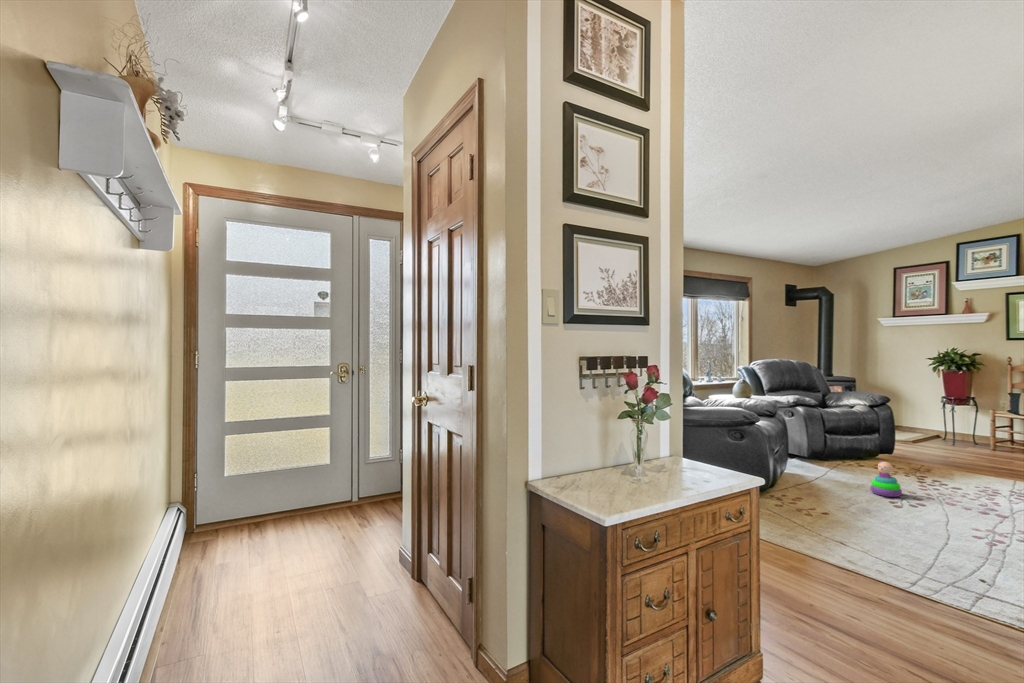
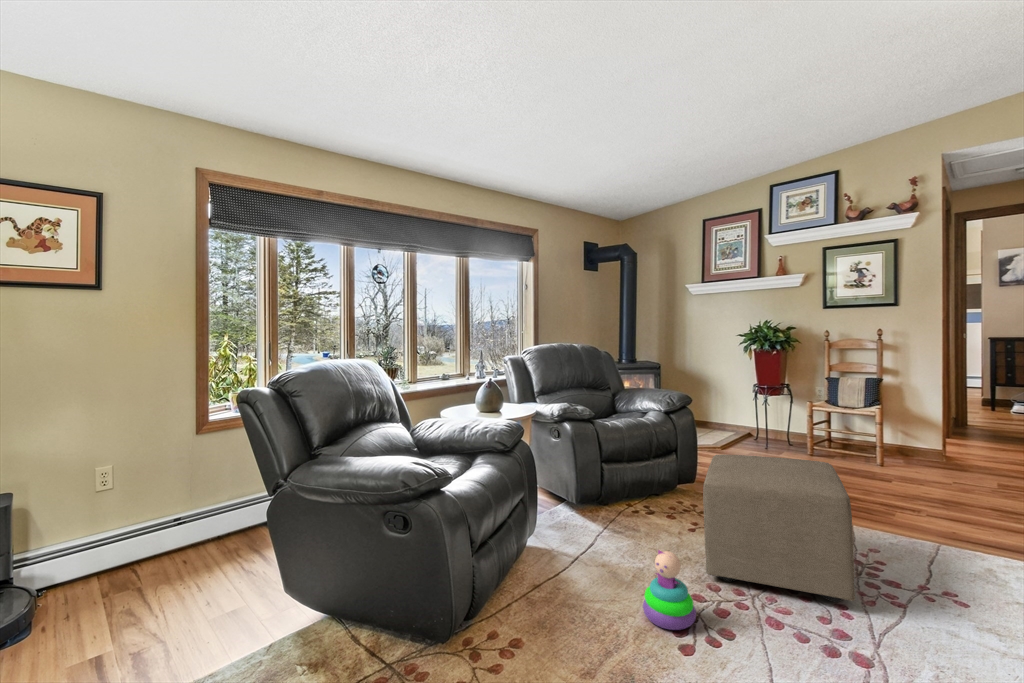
ottoman: none [904,428,1000,499] -> present [703,455,855,602]

